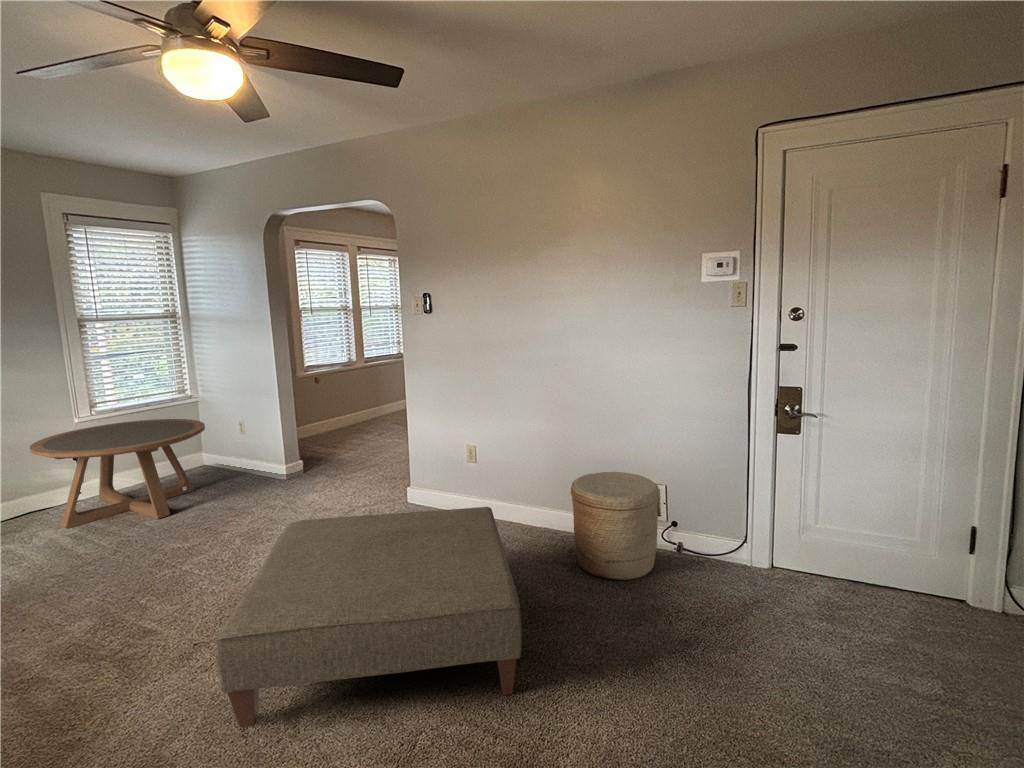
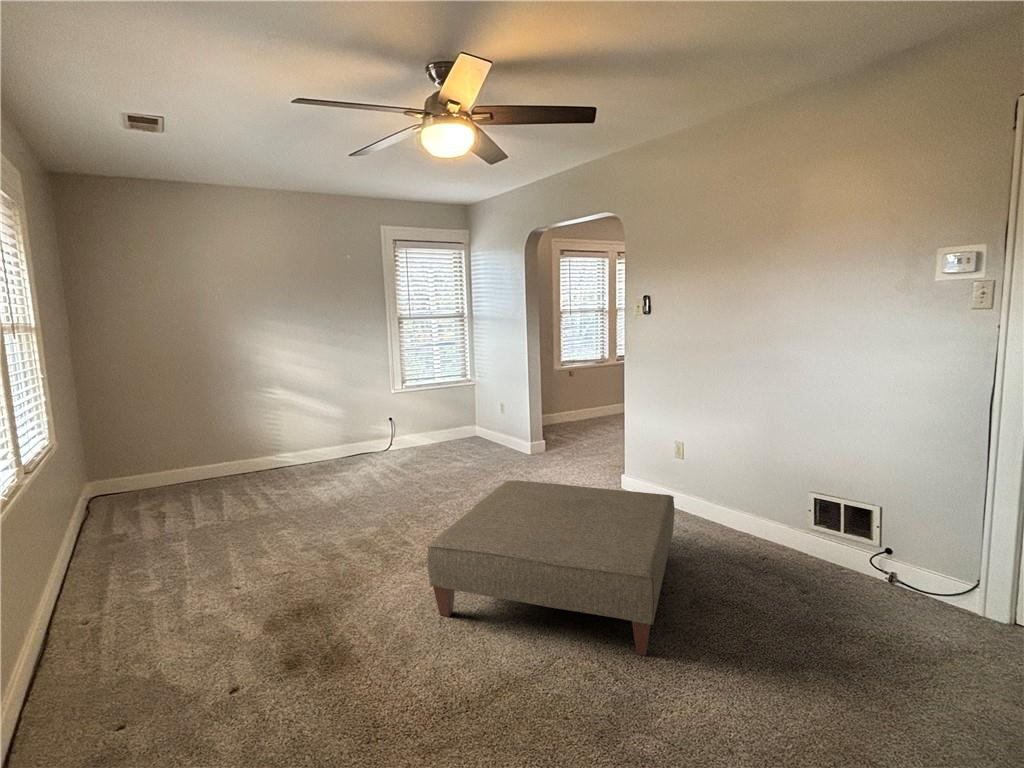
coffee table: present [30,419,205,528] -> none [367,395,474,468]
woven basket: present [571,472,660,580] -> none [758,481,863,596]

